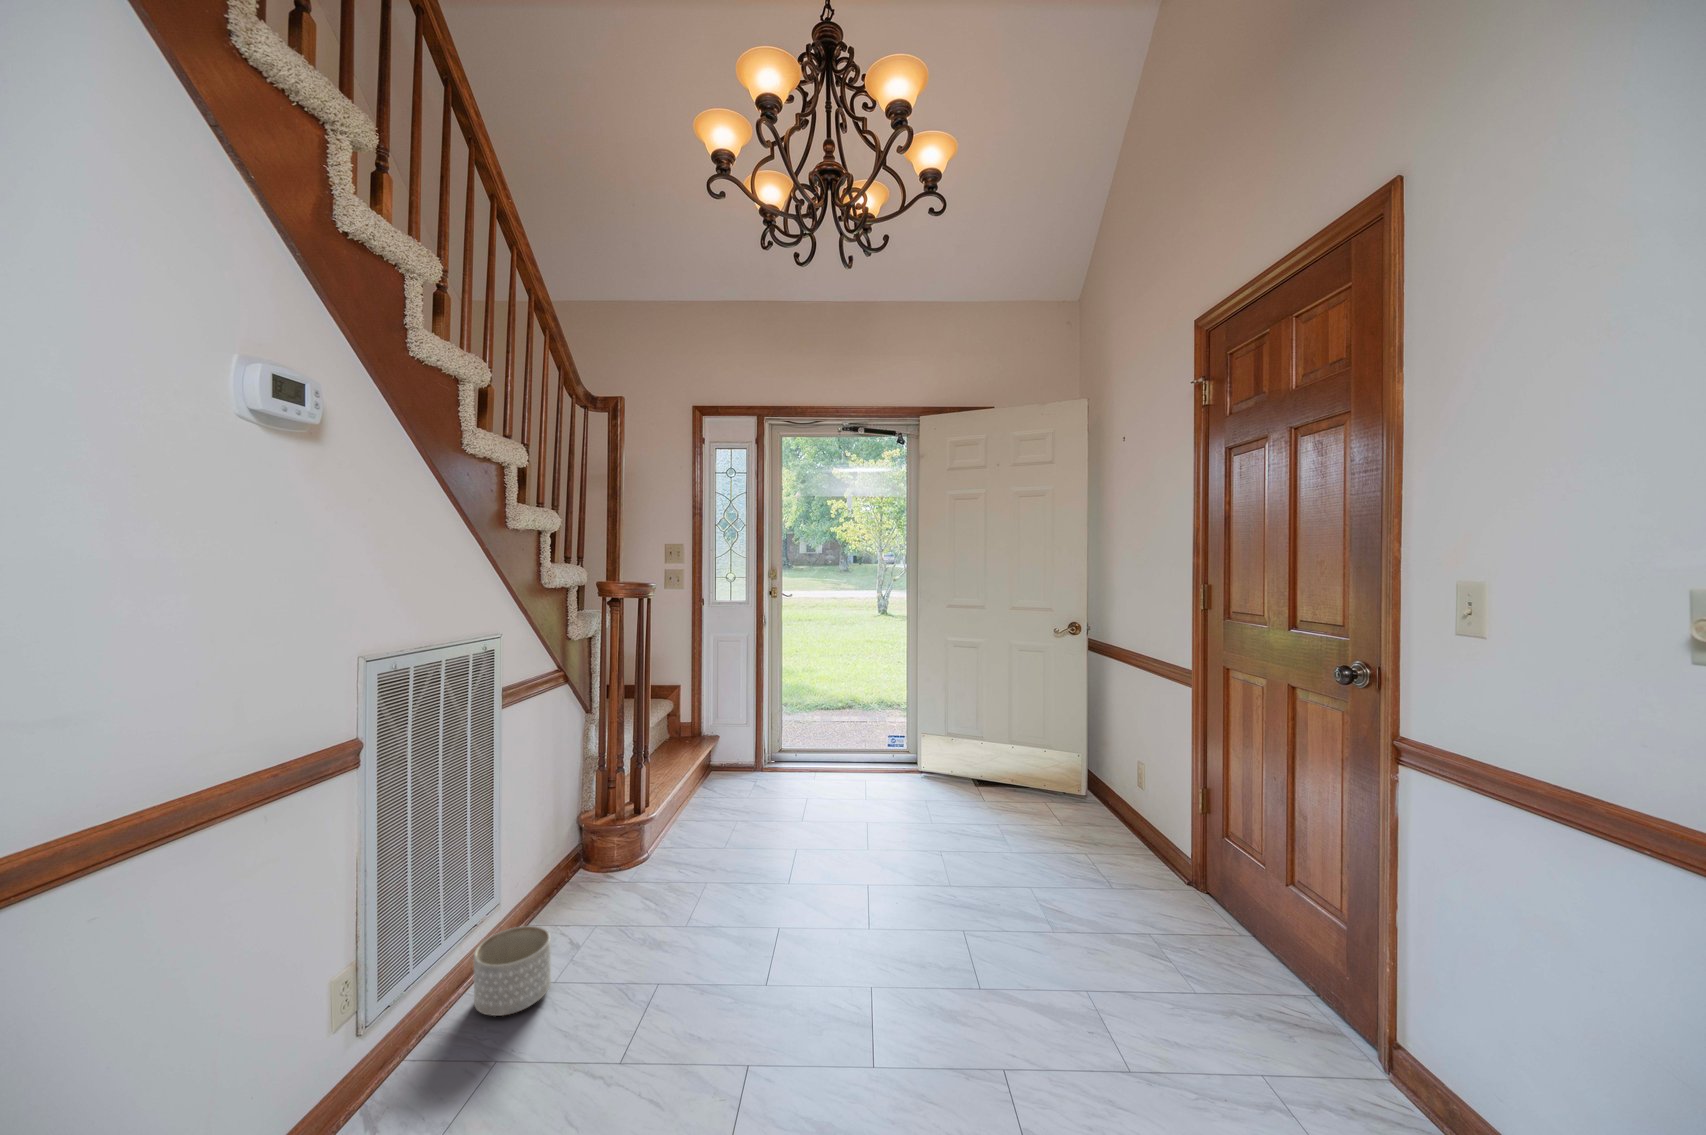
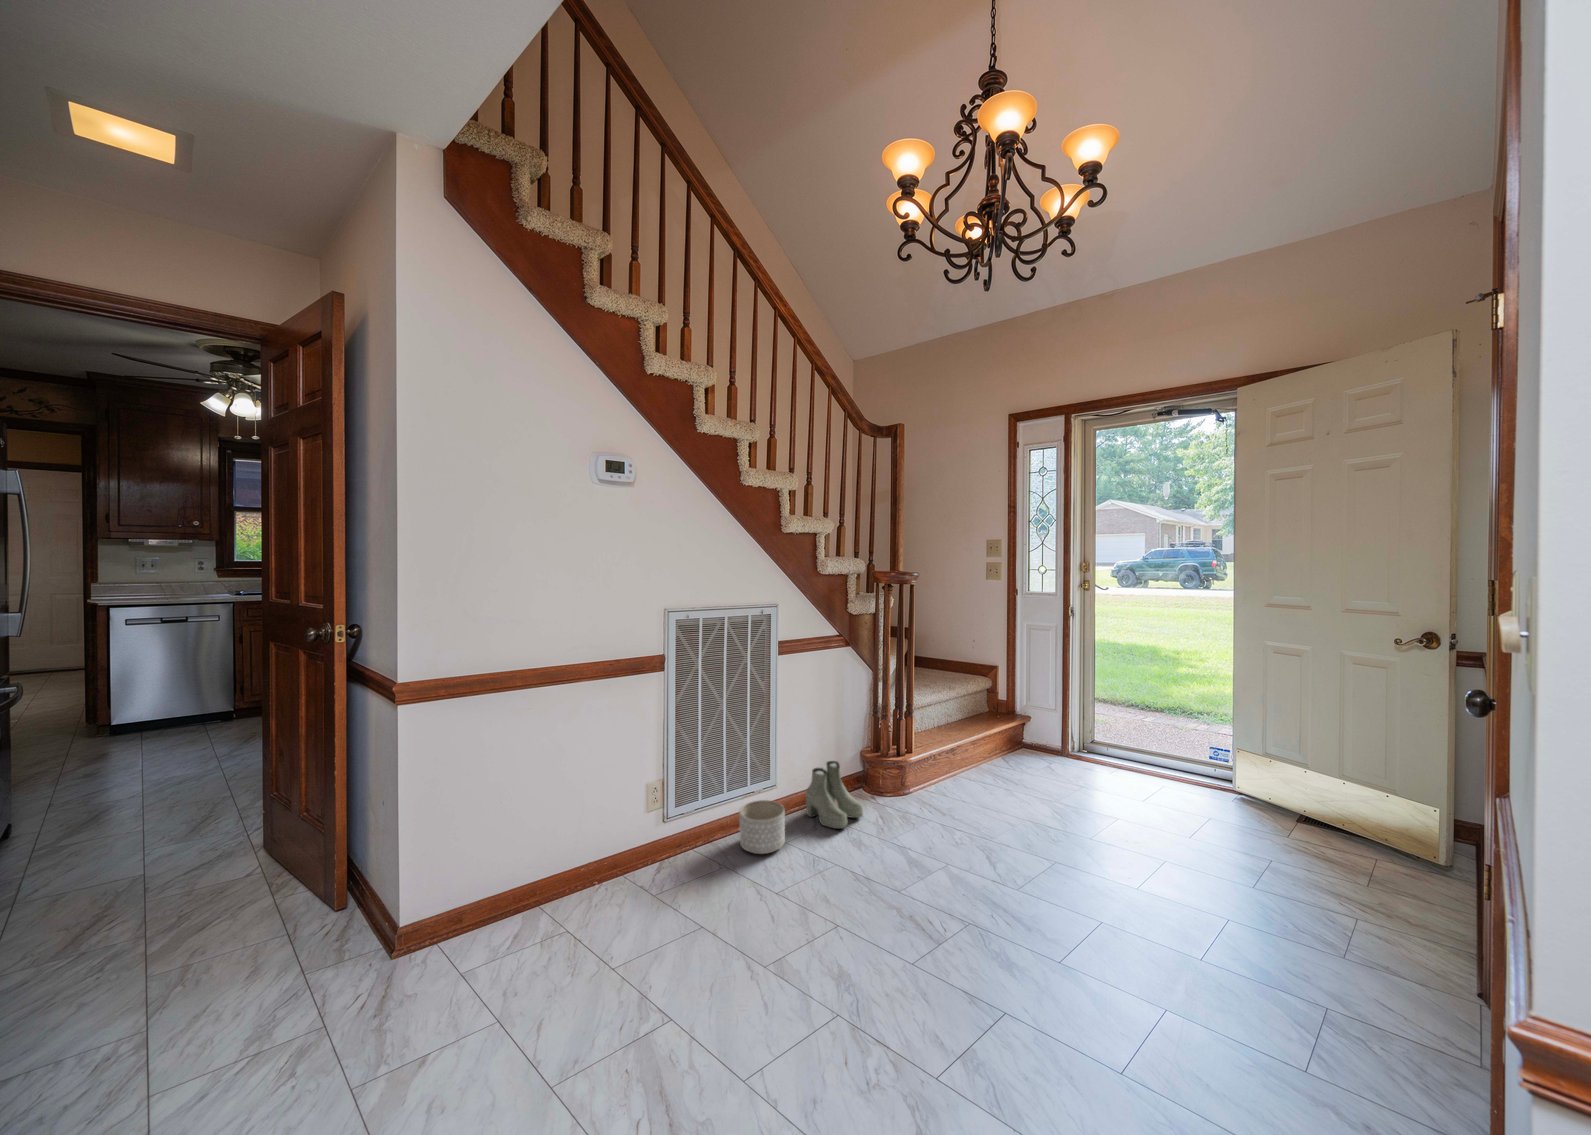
boots: none [537,843,620,934] -> present [805,761,863,829]

